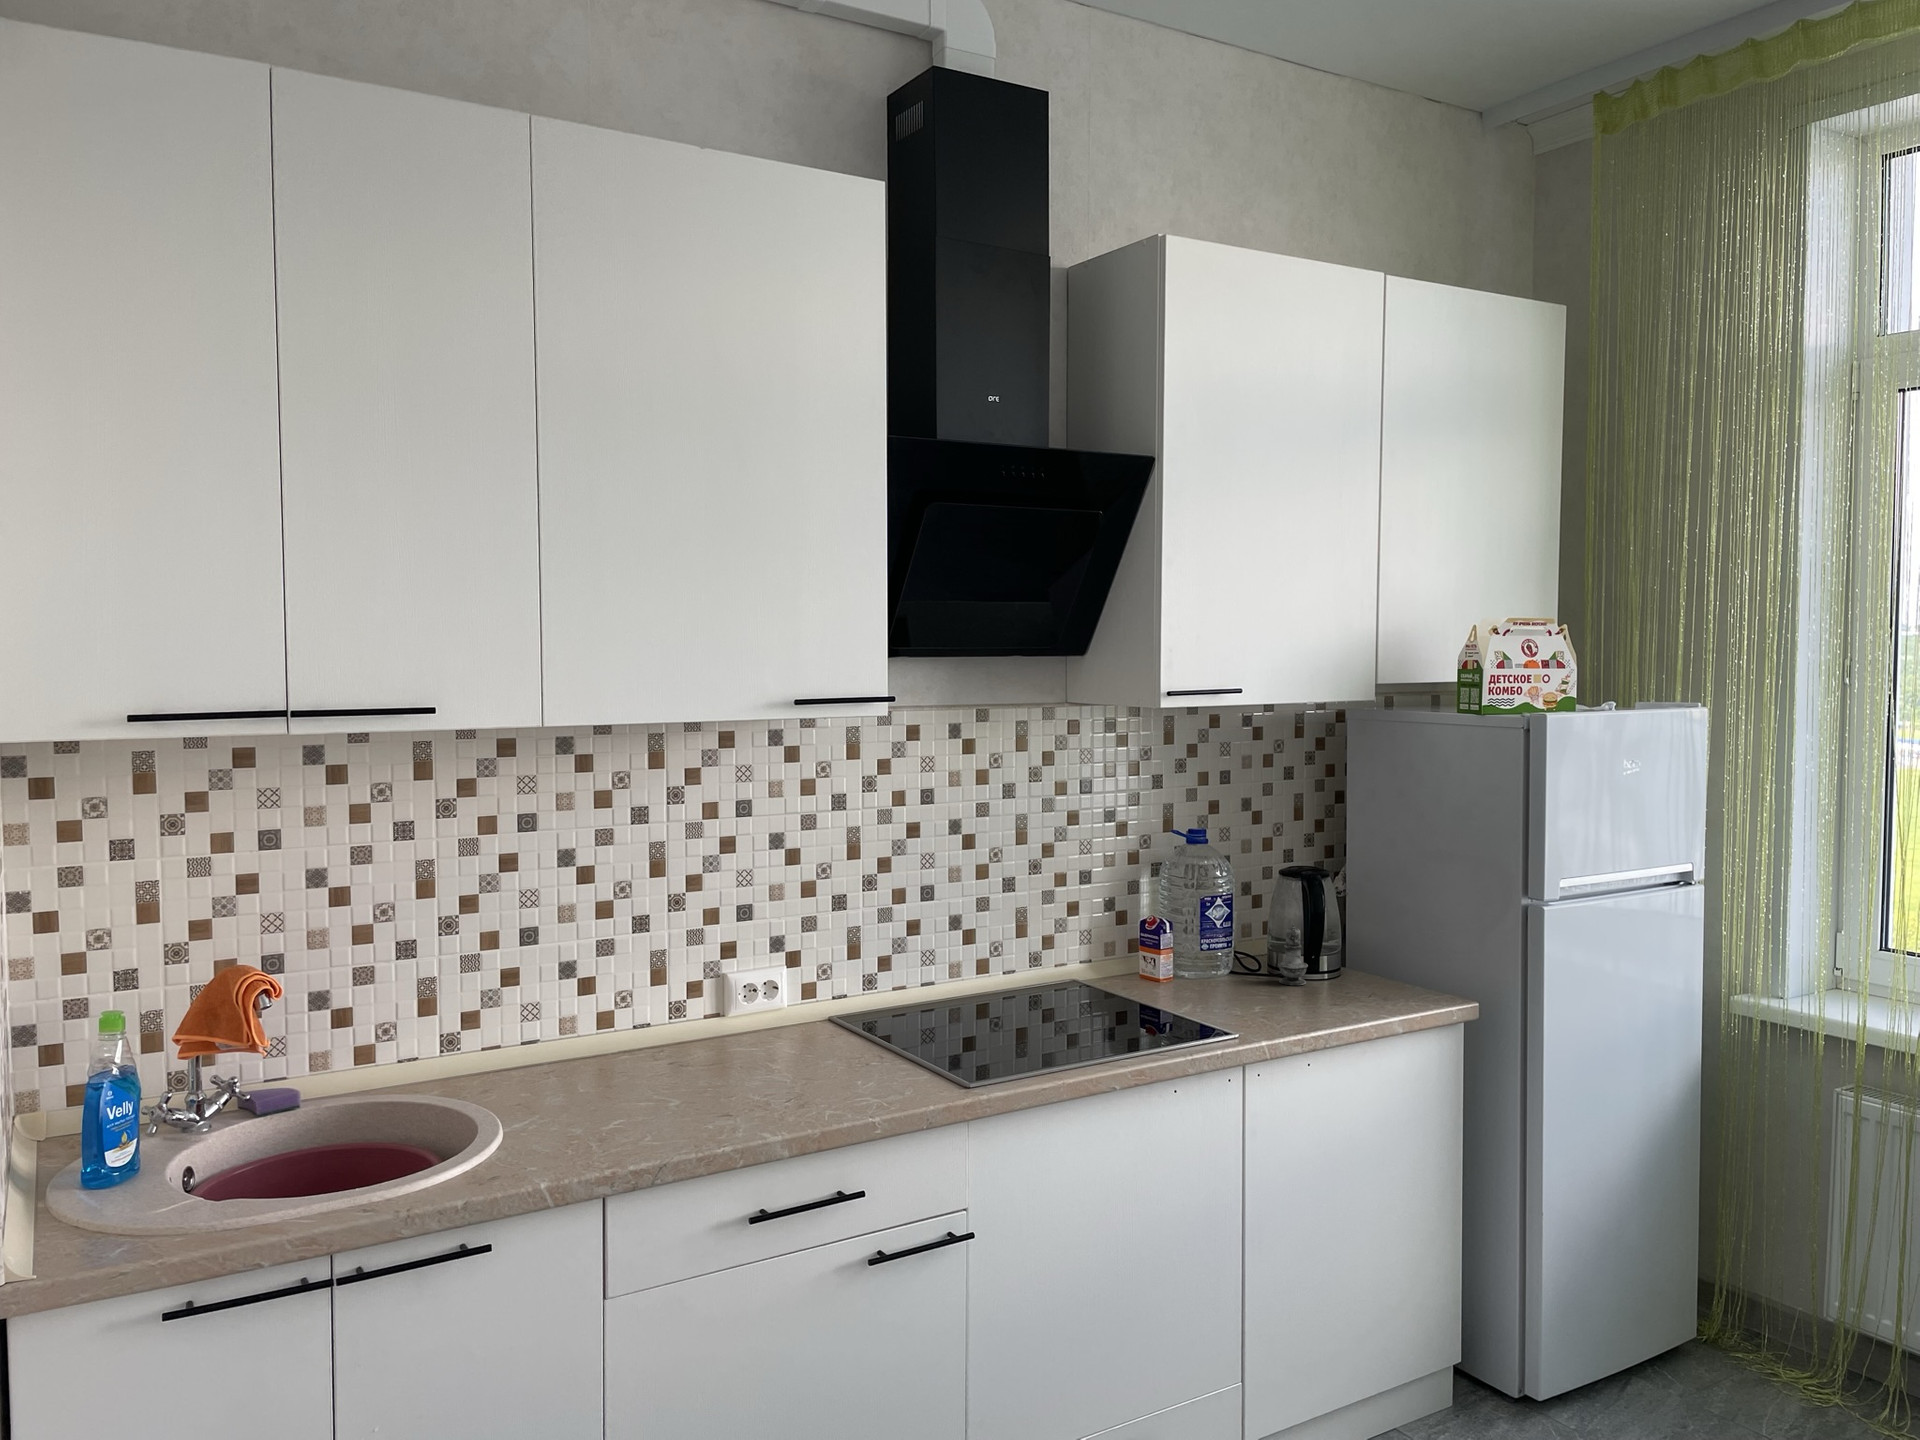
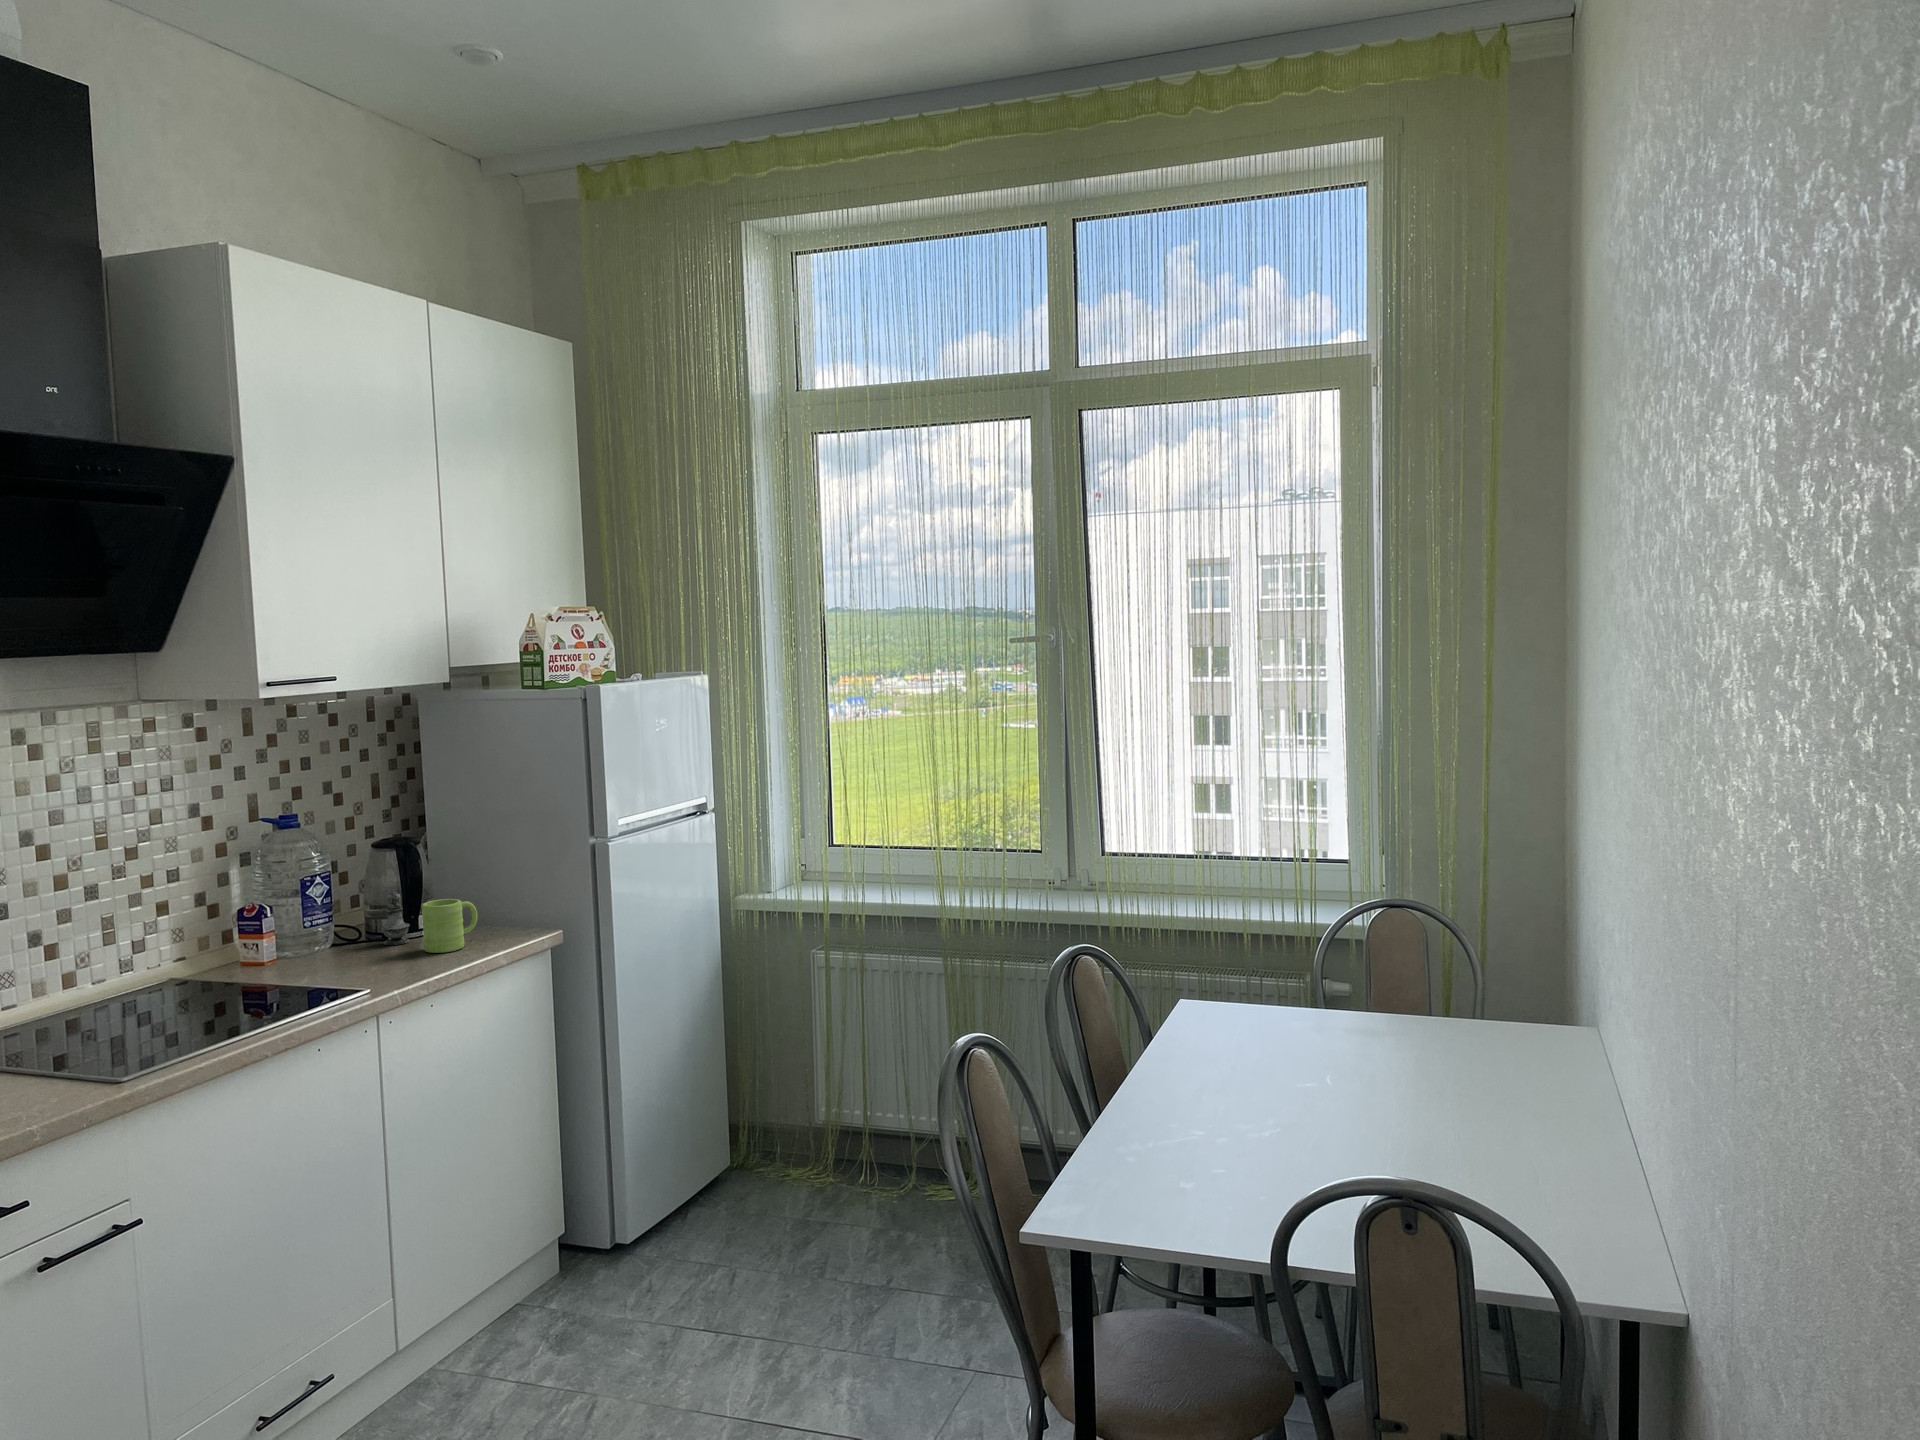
mug: none [1316,944,1378,1006] -> present [422,899,478,953]

